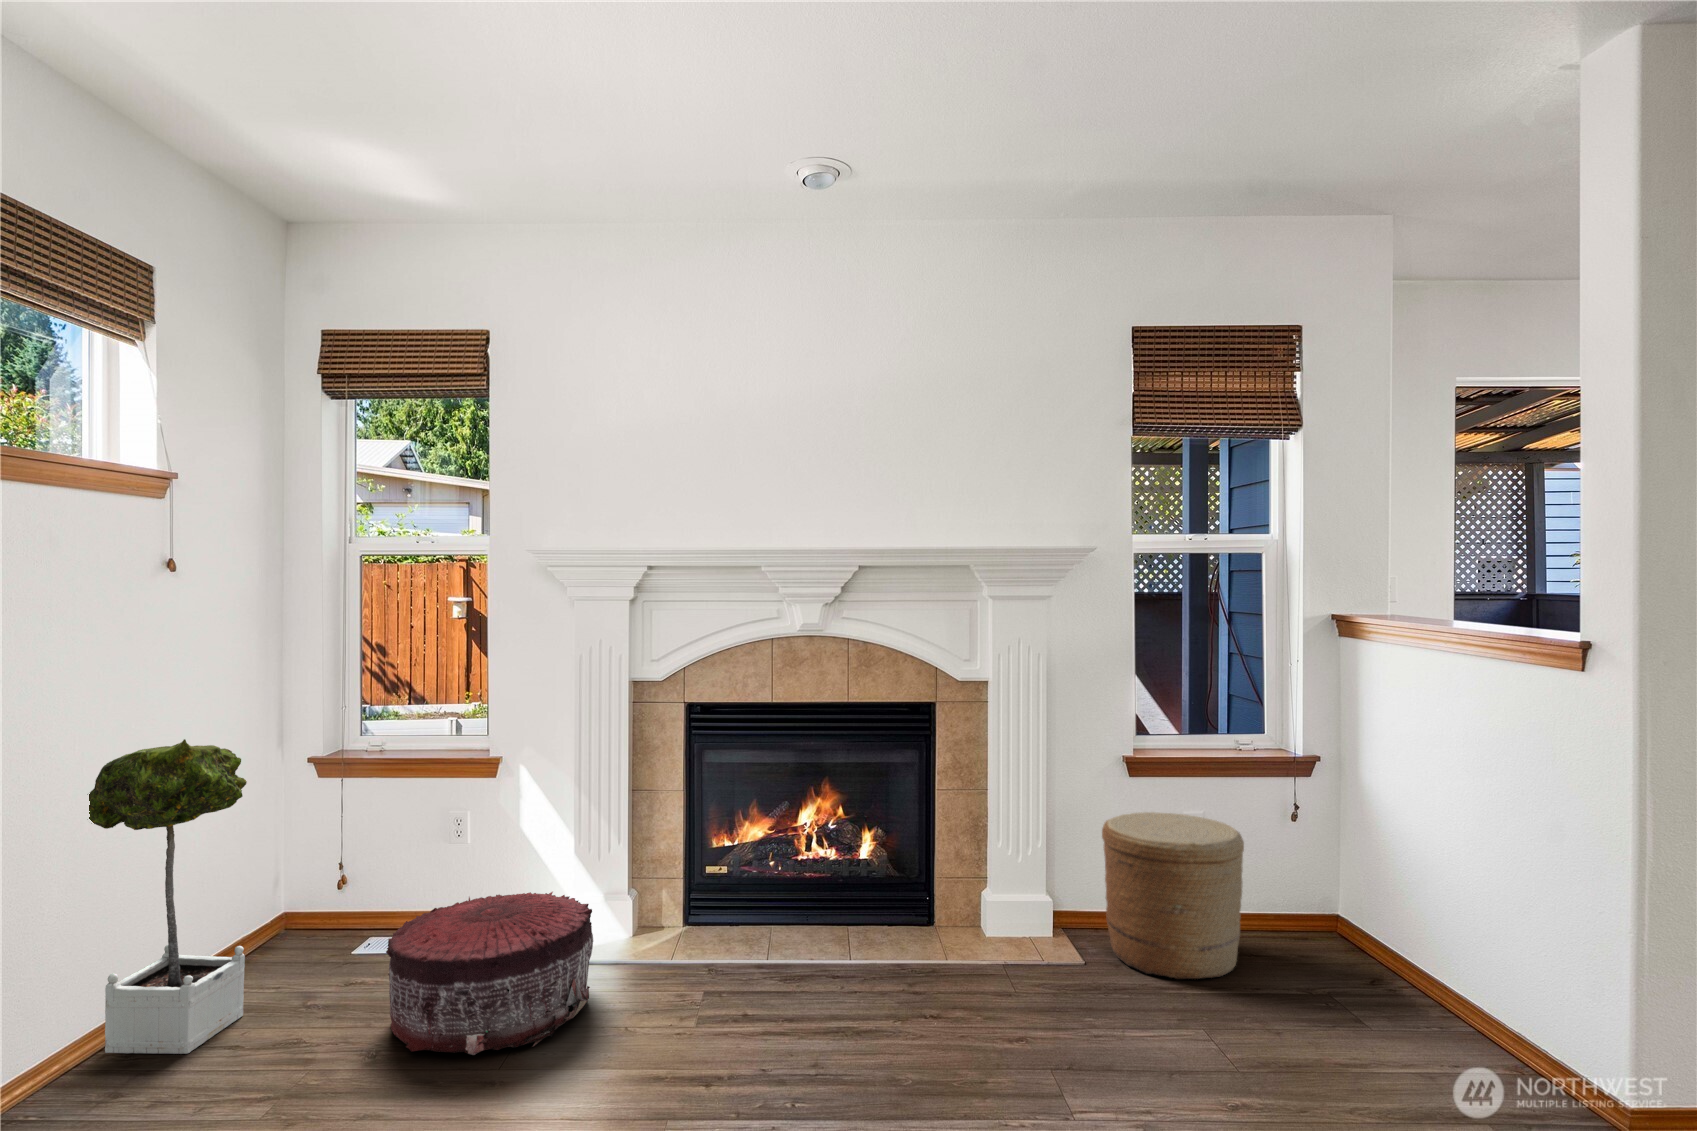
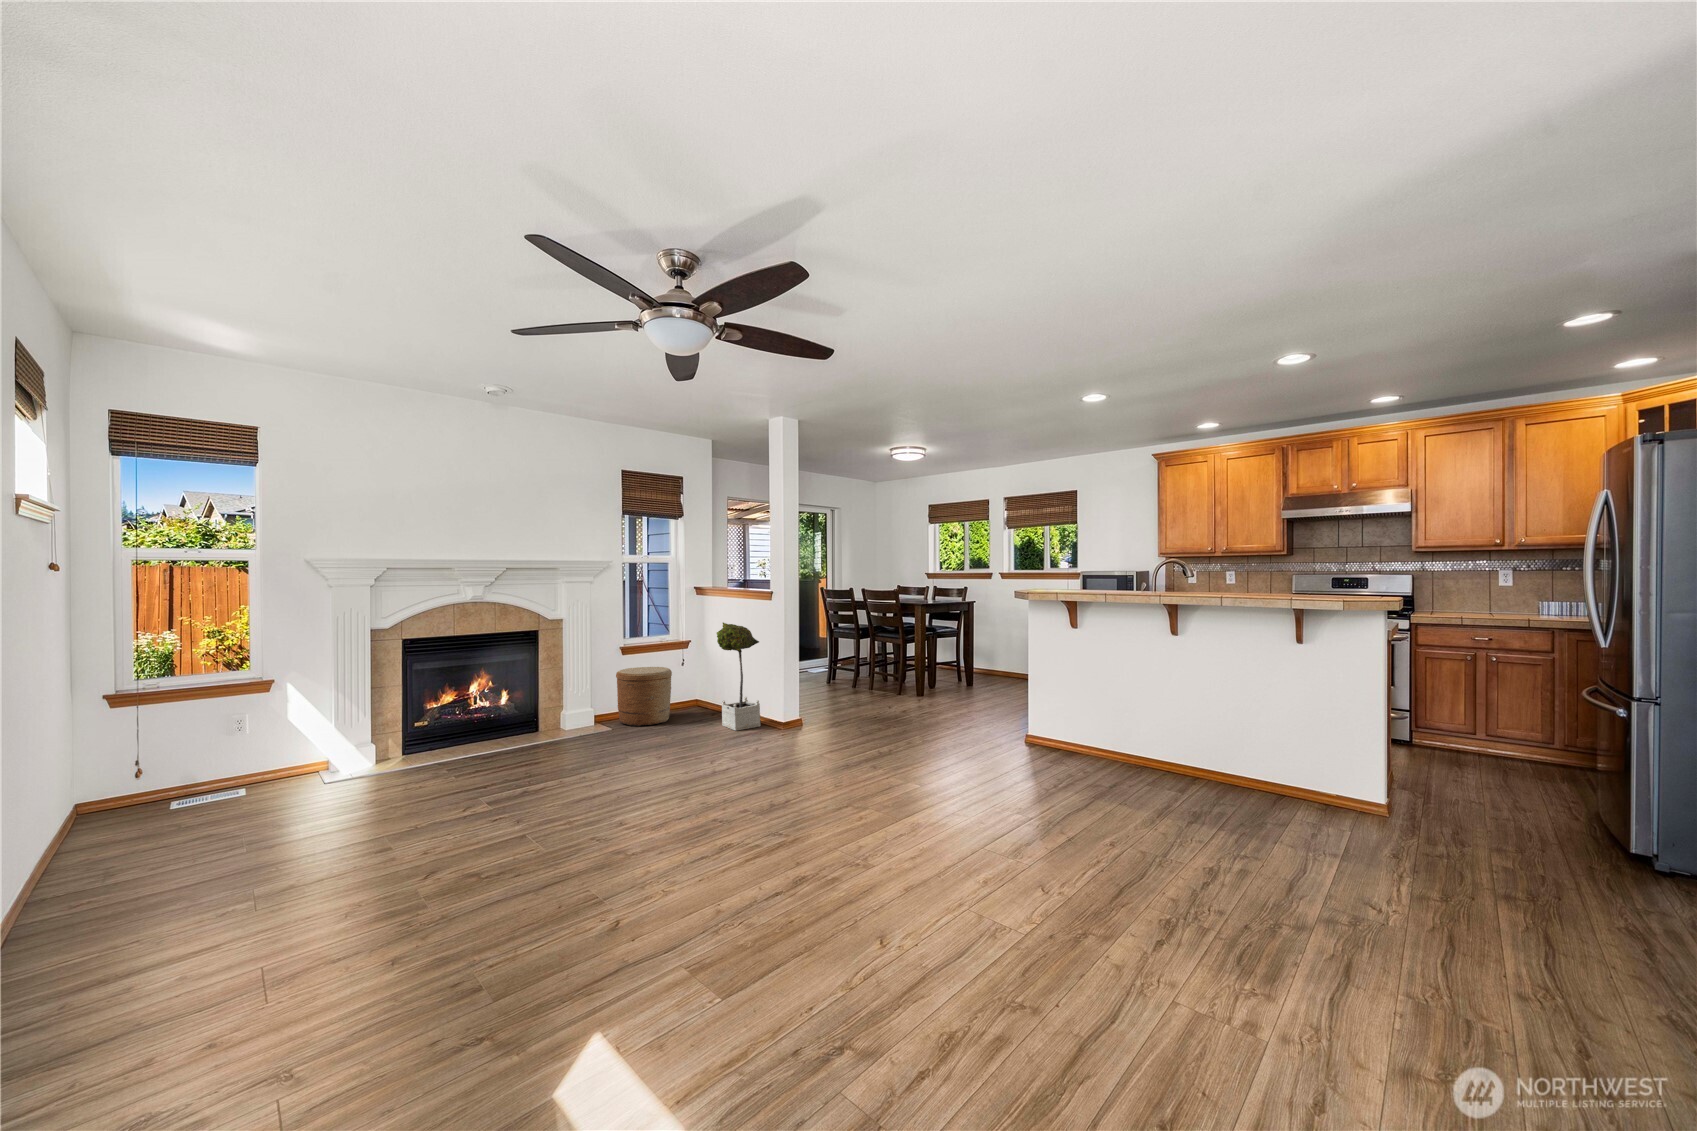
potted tree: present [87,739,247,1054] -> present [717,623,761,731]
pouf: present [386,892,593,1055] -> none [274,736,400,812]

